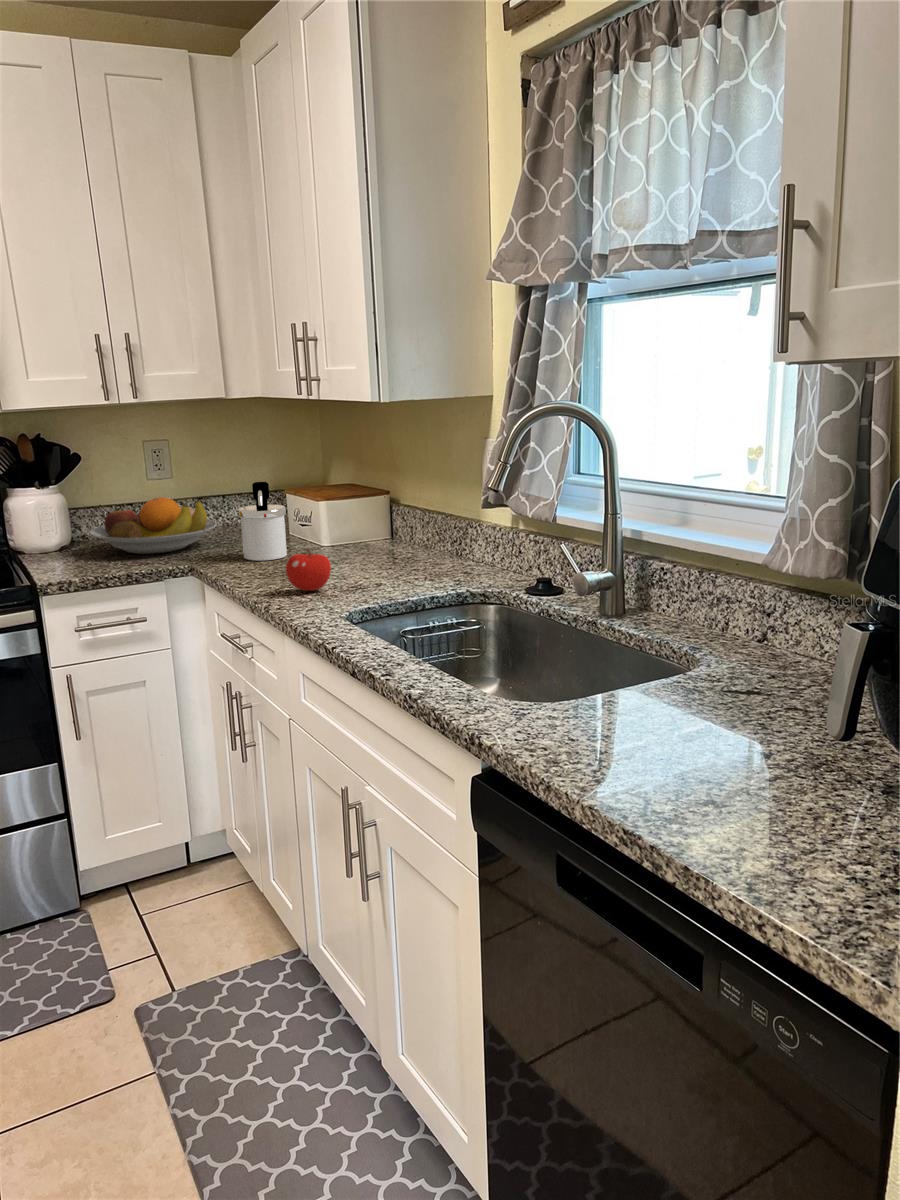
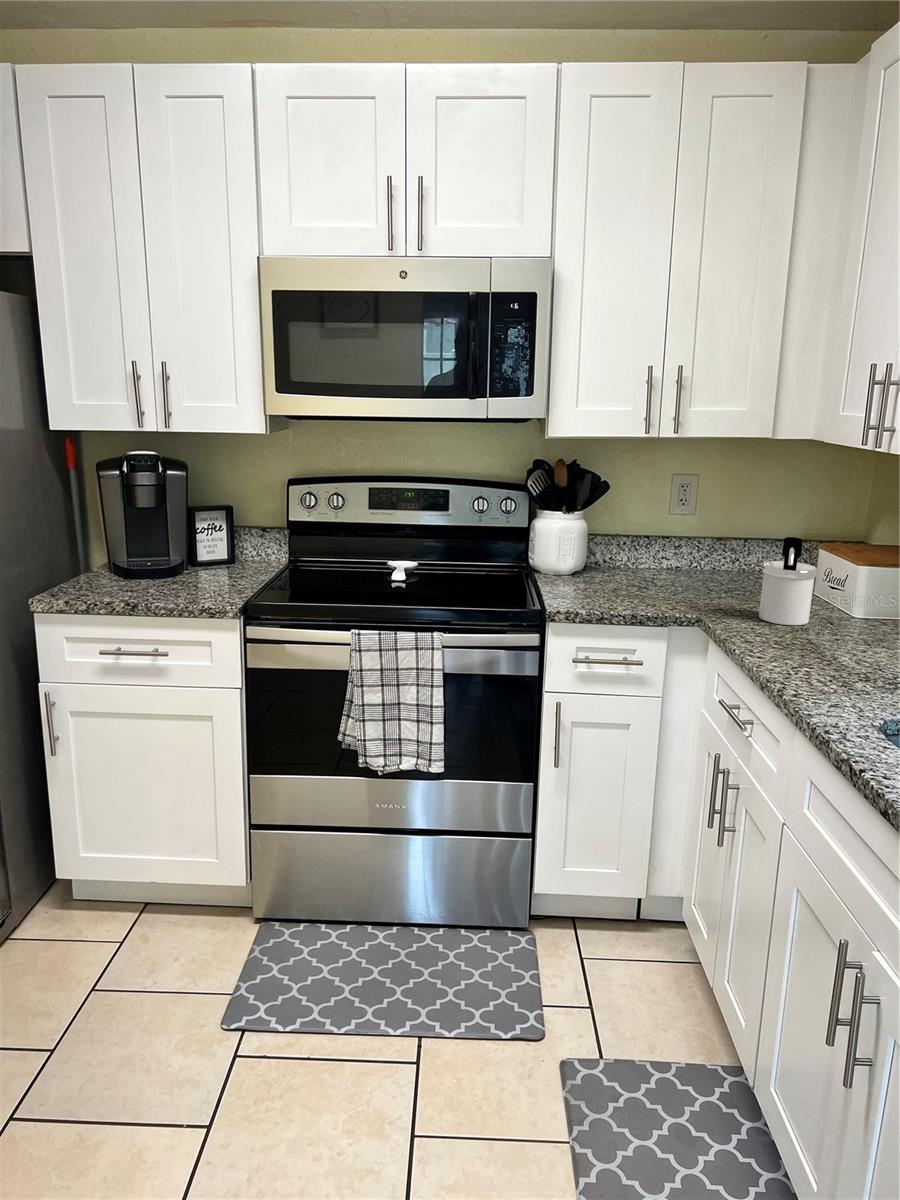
fruit bowl: present [90,497,217,554] -> none [604,536,734,594]
fruit: present [286,548,331,591] -> none [810,629,867,679]

